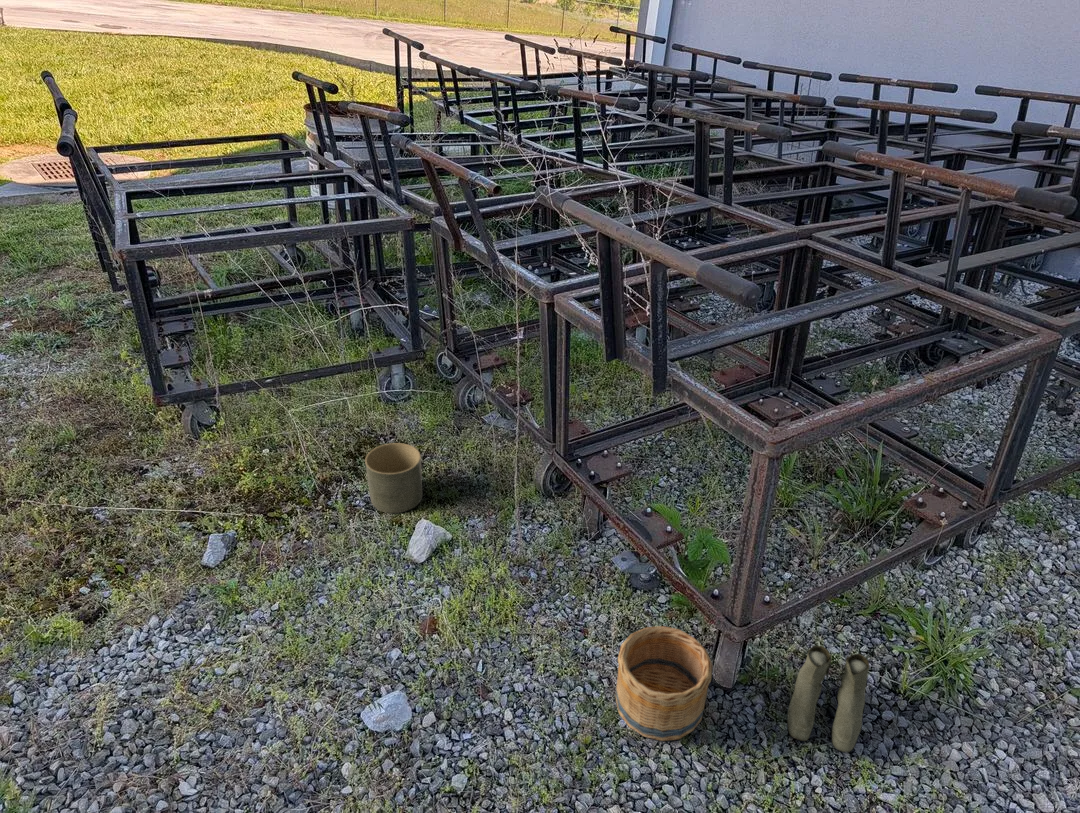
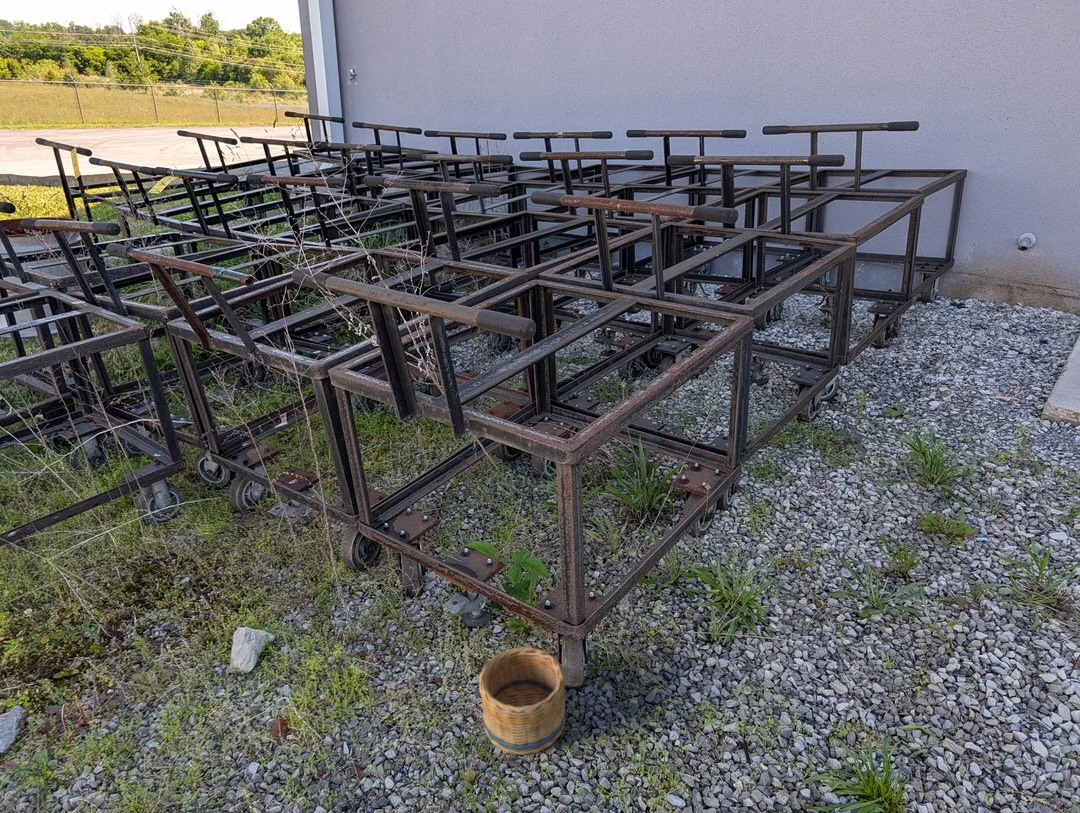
planter: present [365,443,423,513] -> none [157,558,229,635]
boots: present [787,646,869,753] -> none [633,617,694,708]

